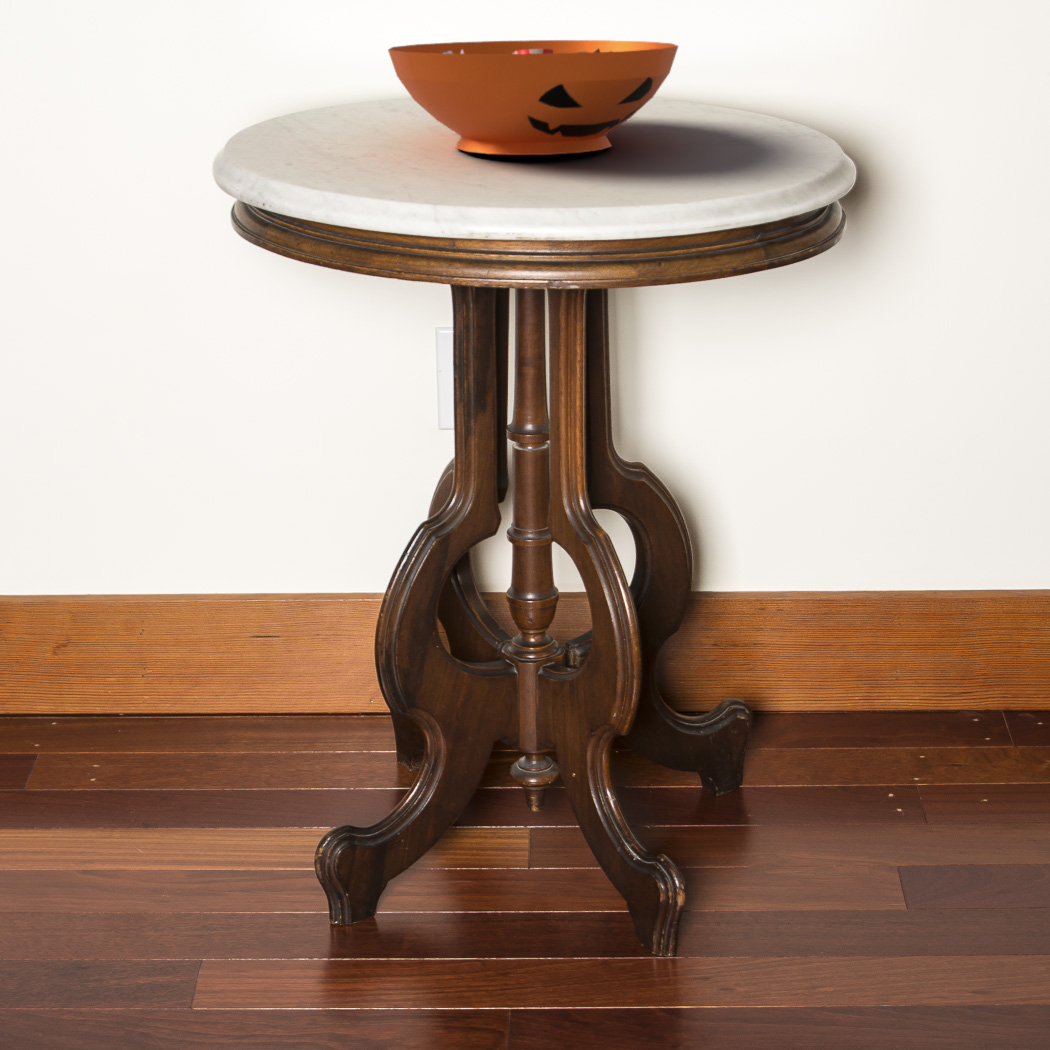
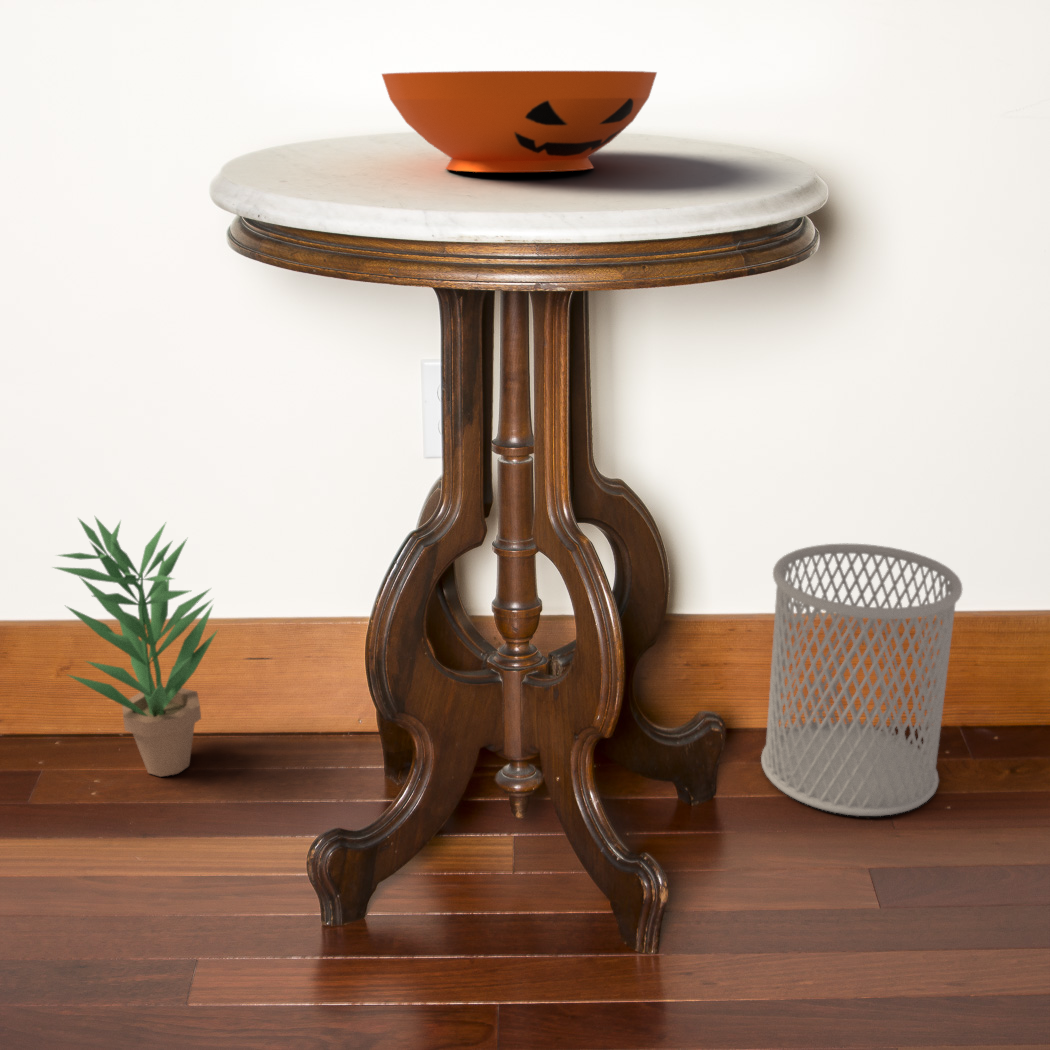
potted plant: none [49,496,223,764] -> present [55,518,217,776]
wastebasket: none [789,524,1002,811] -> present [761,543,962,816]

